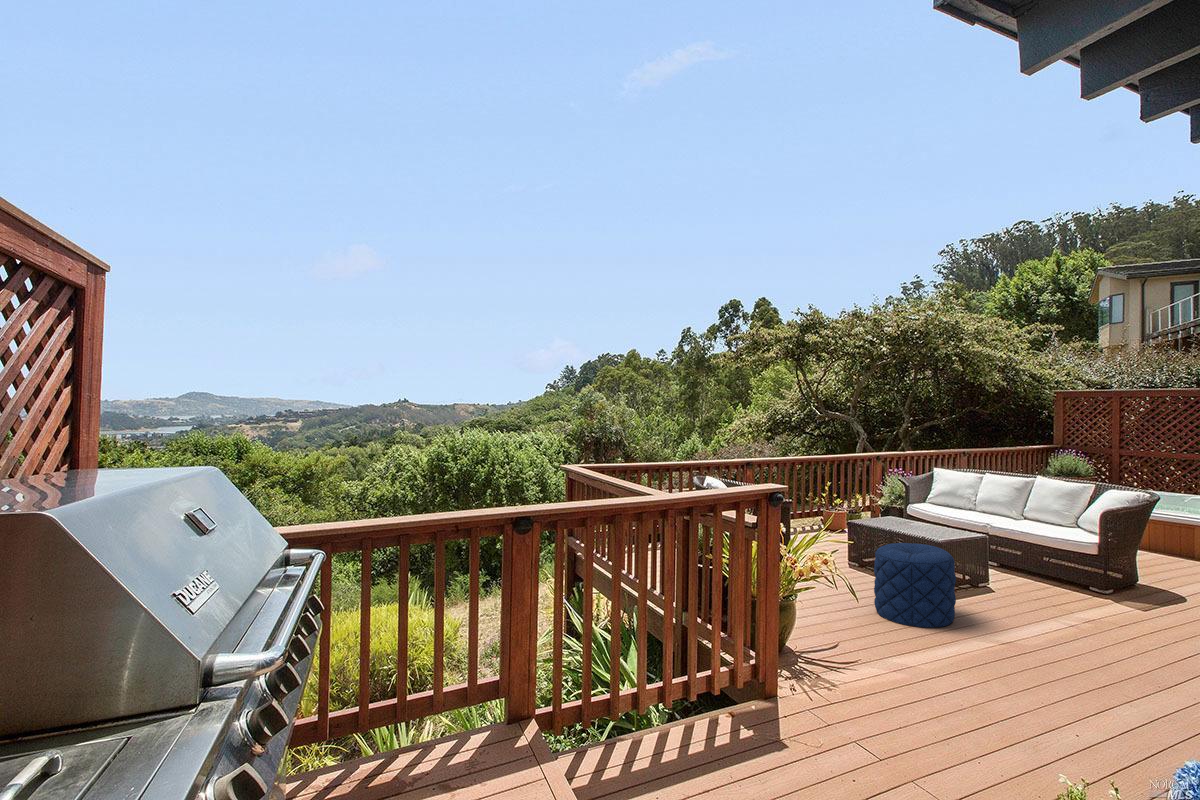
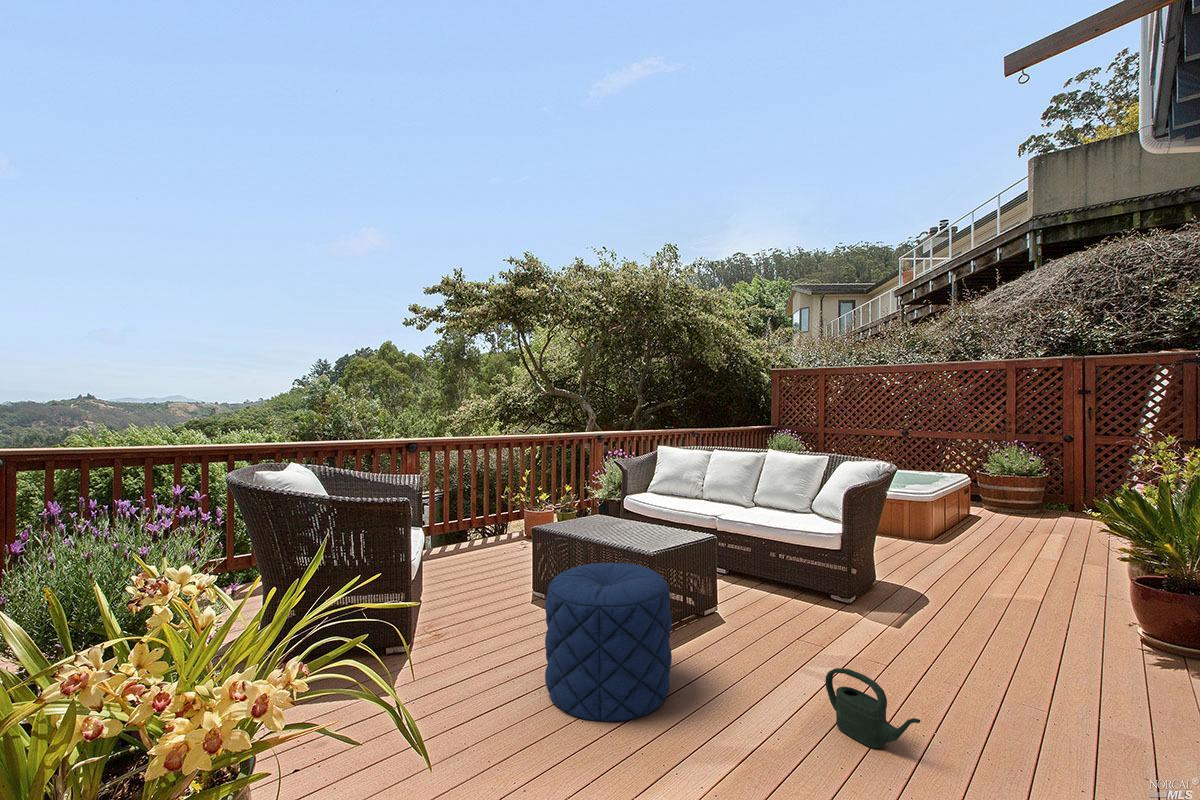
watering can: none [1061,613,1118,657] -> present [825,668,920,748]

